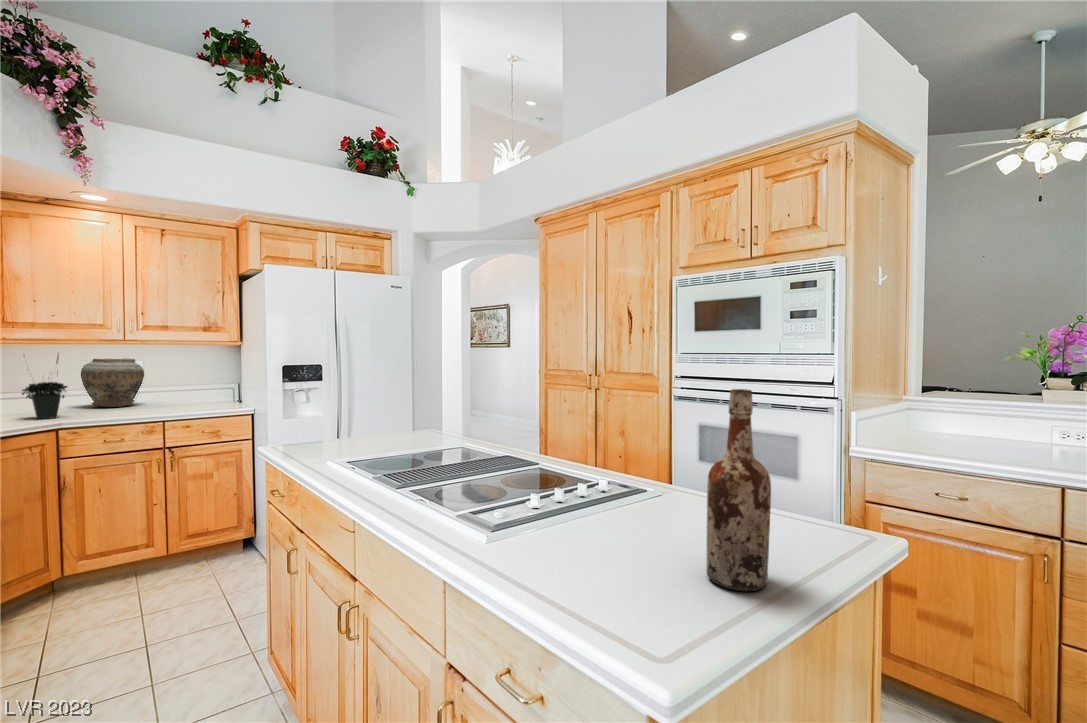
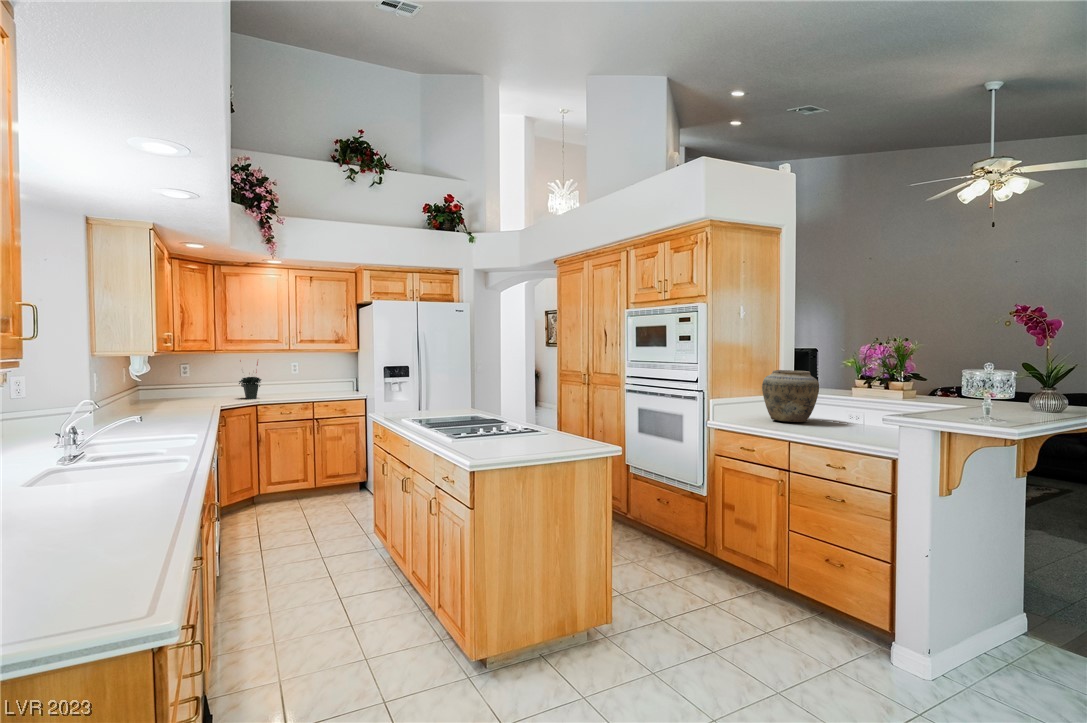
vase: present [81,358,144,407] -> present [762,370,819,422]
wine bottle: present [707,389,771,591] -> none [520,381,541,453]

